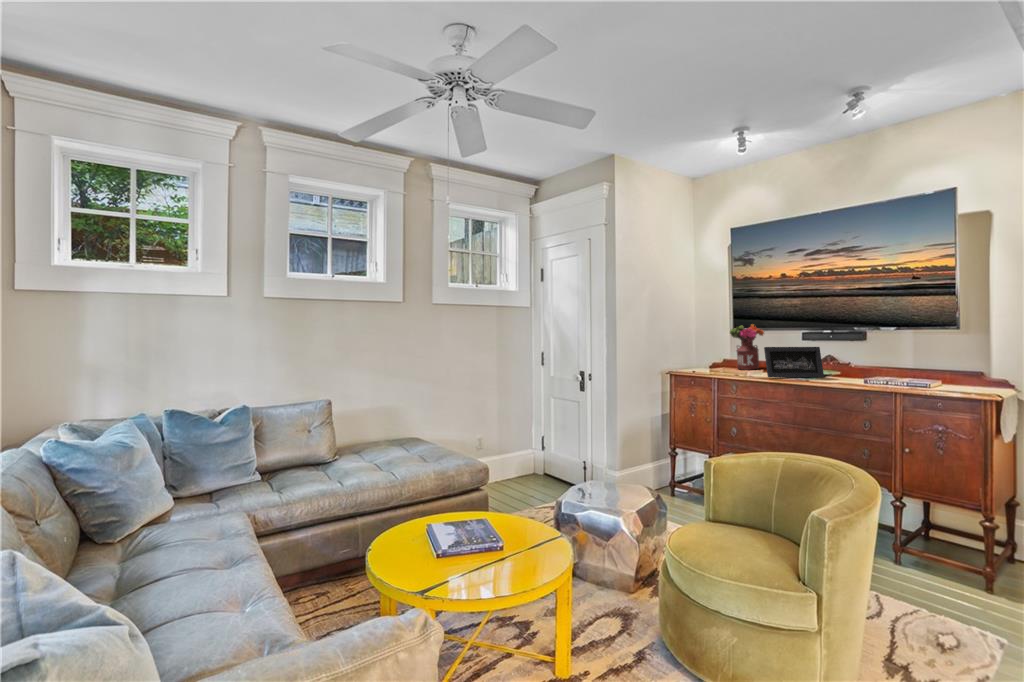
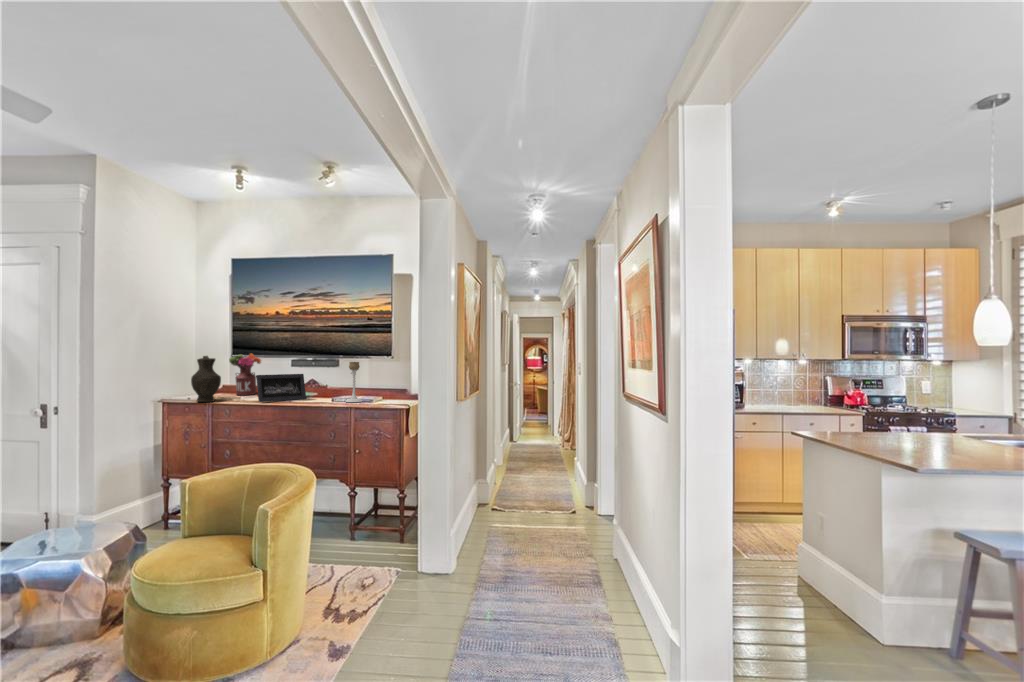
decorative vase: none [696,327,724,375] -> present [191,356,221,402]
candle holder: none [885,331,912,385] -> present [346,362,362,402]

